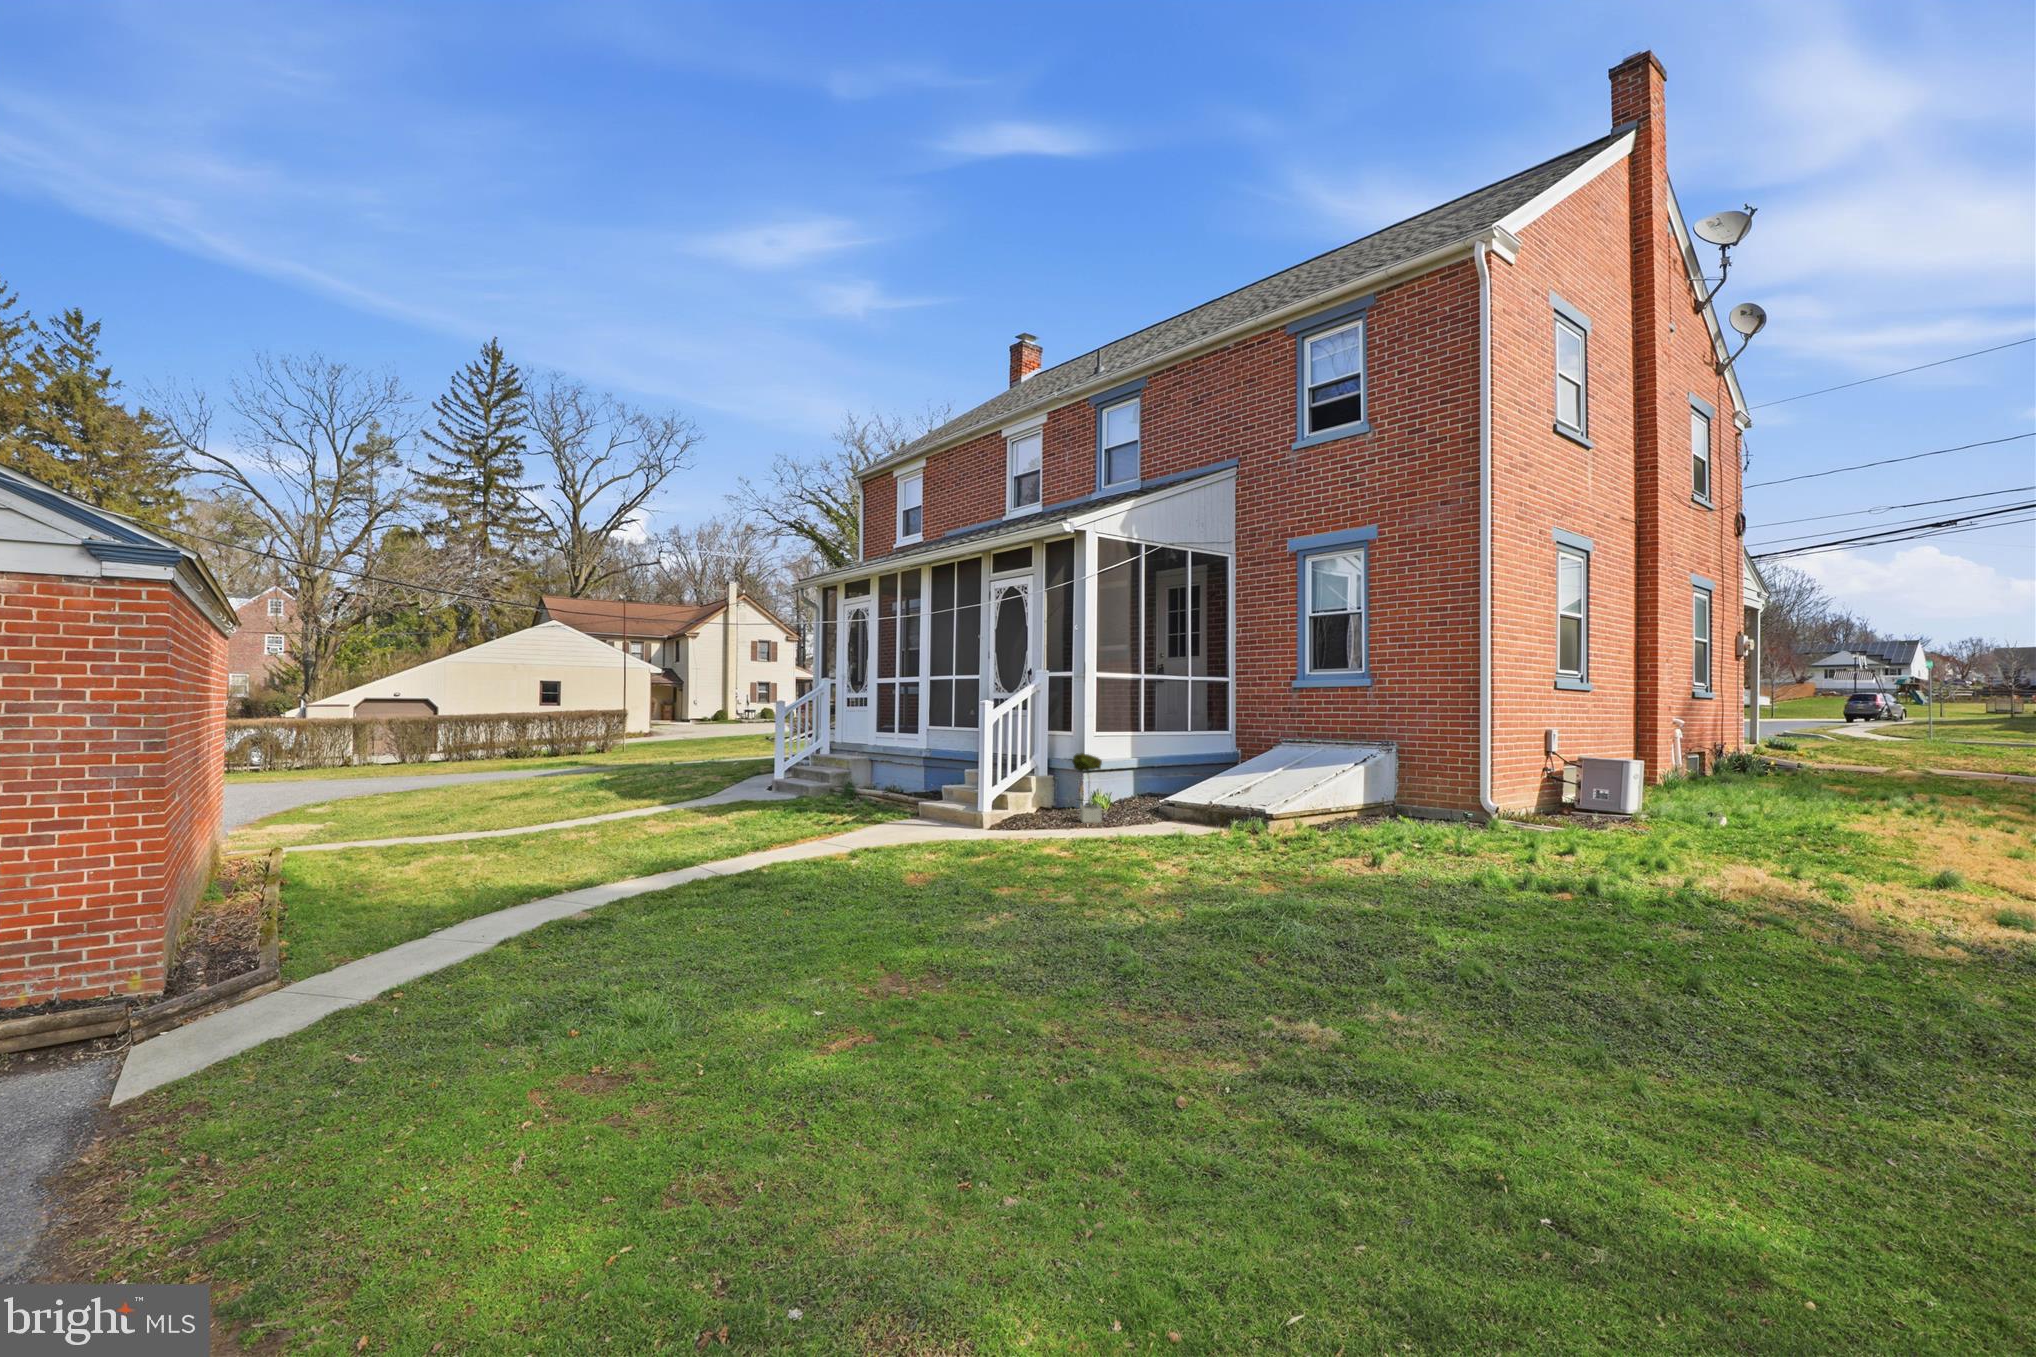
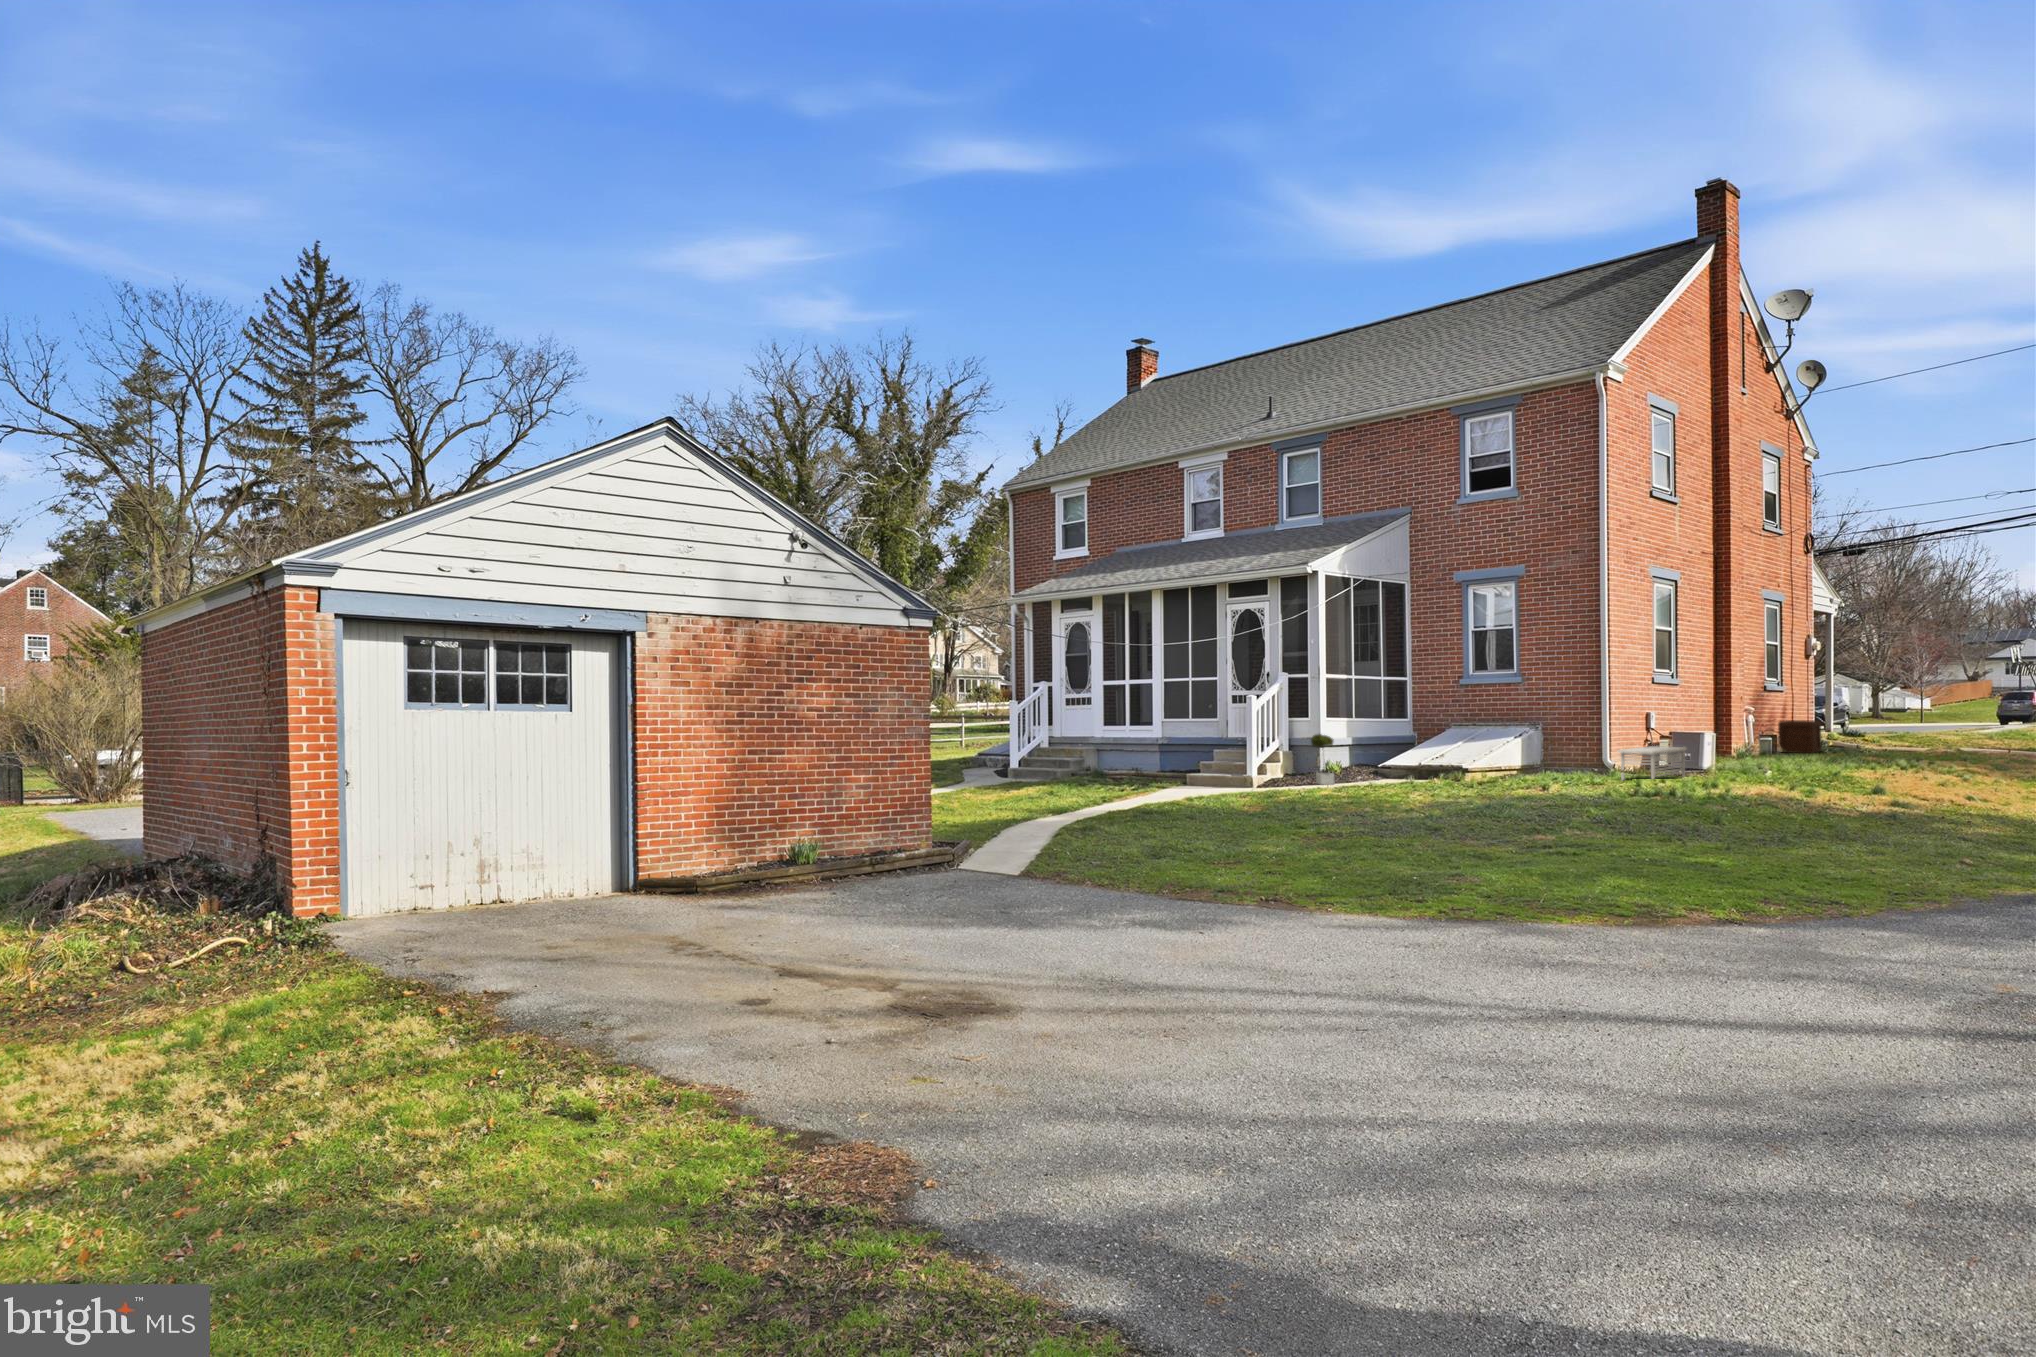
wooden crate: none [1708,736,1763,779] -> present [1778,720,1822,753]
storage bench: none [1502,780,1606,838] -> present [1618,746,1686,780]

